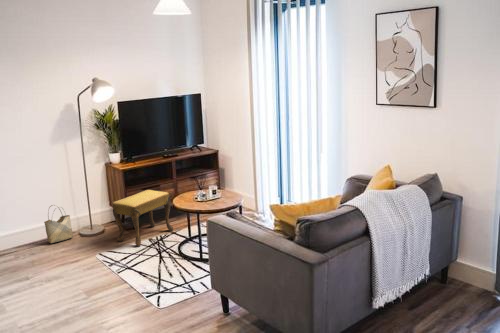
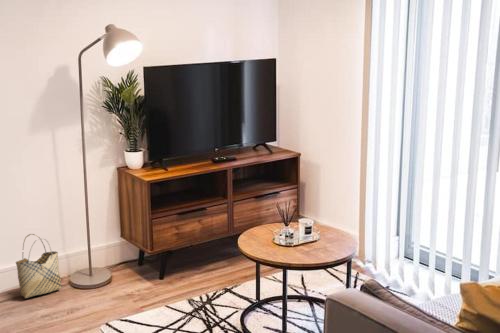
footstool: present [112,190,173,246] -> none [130,215,227,314]

